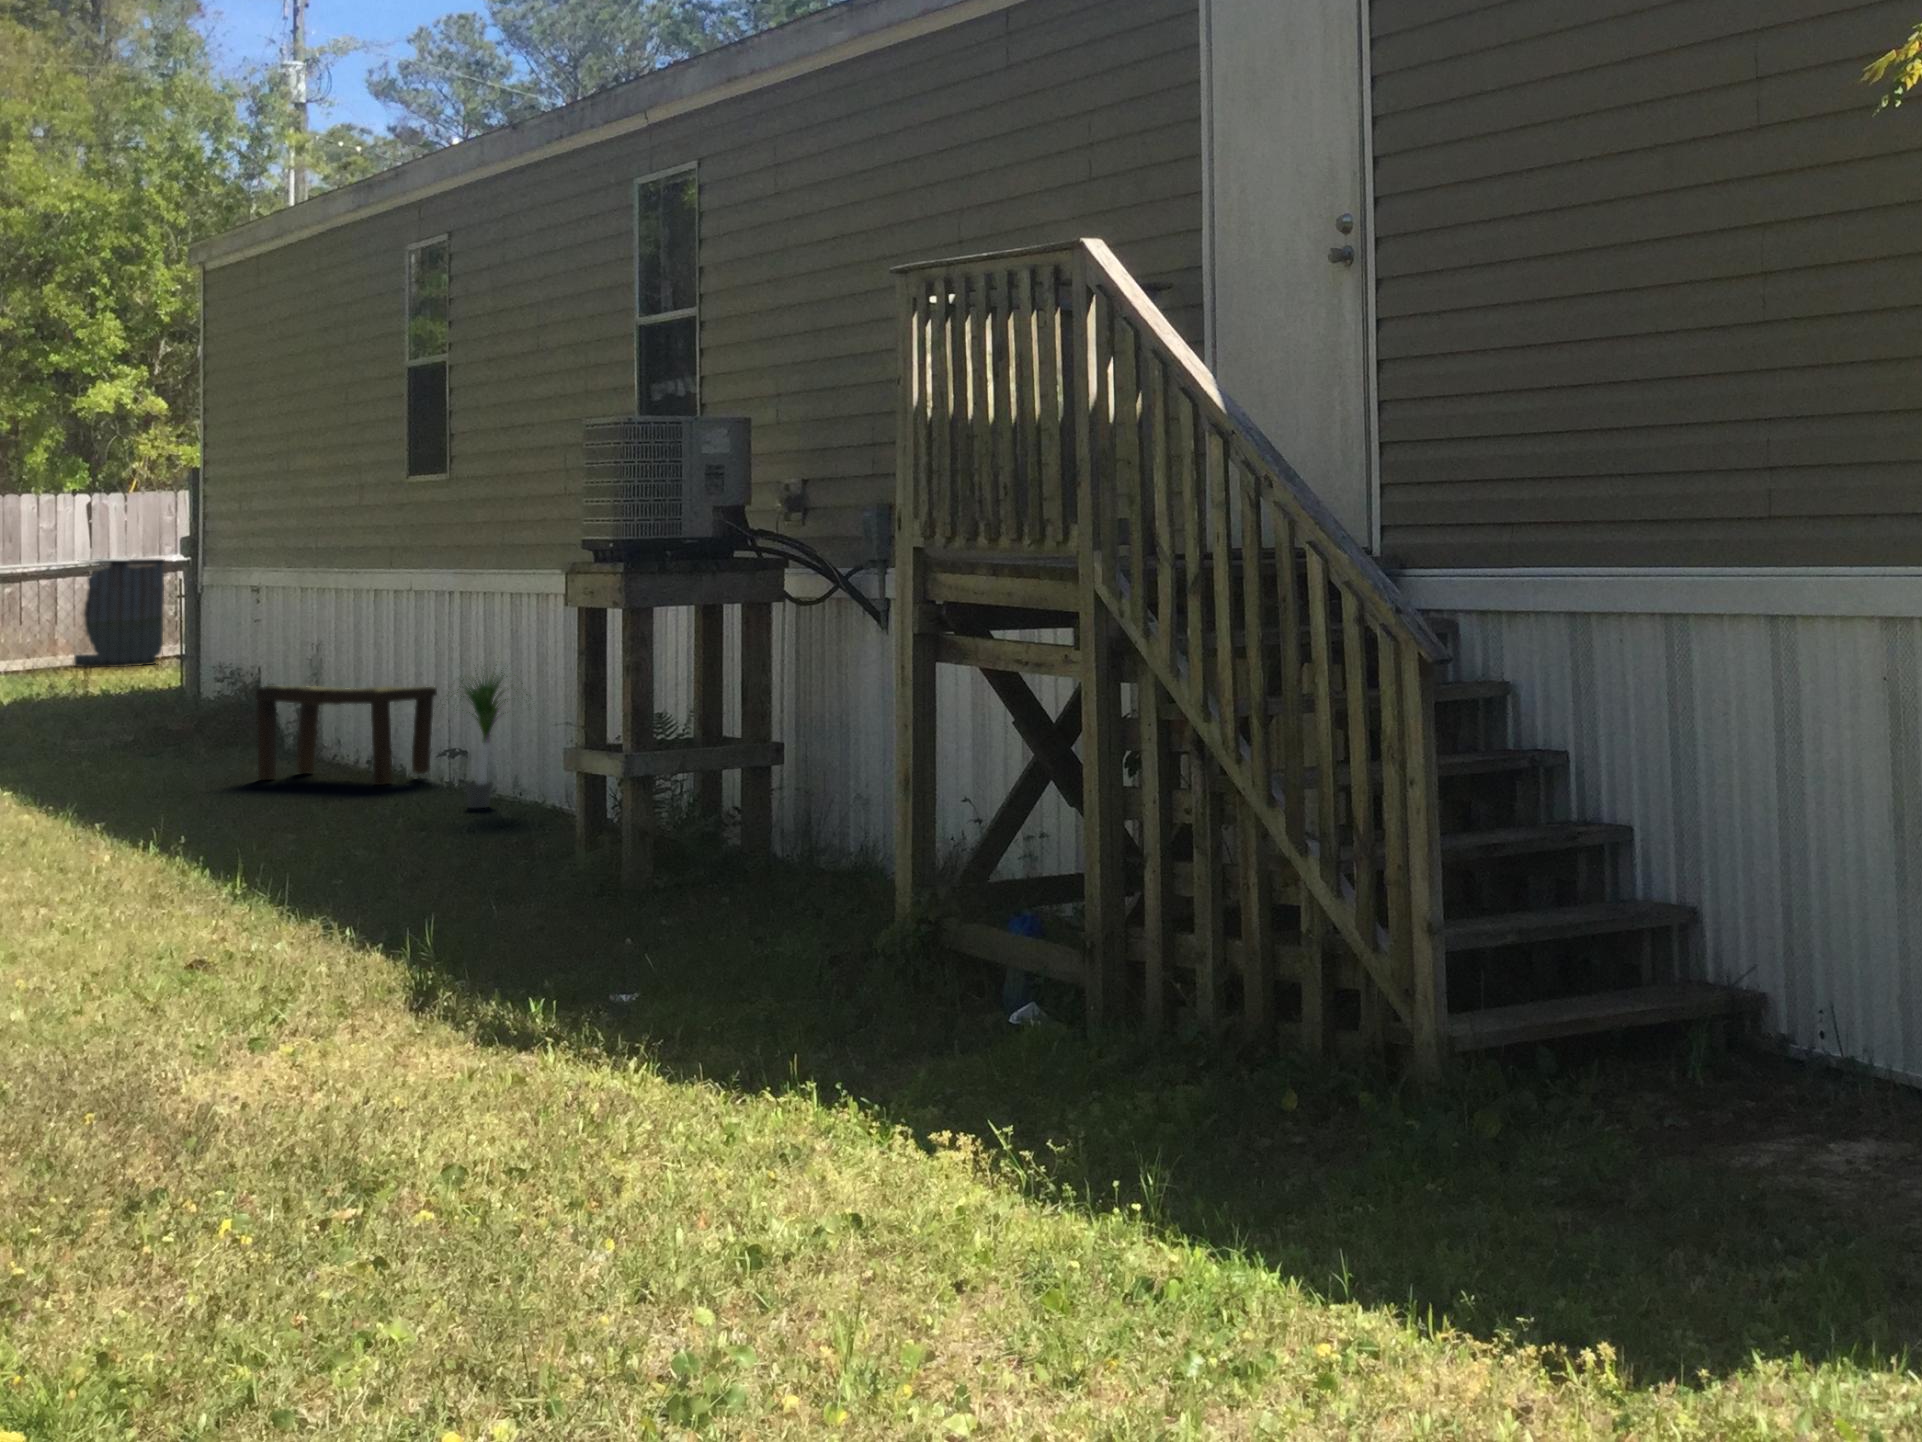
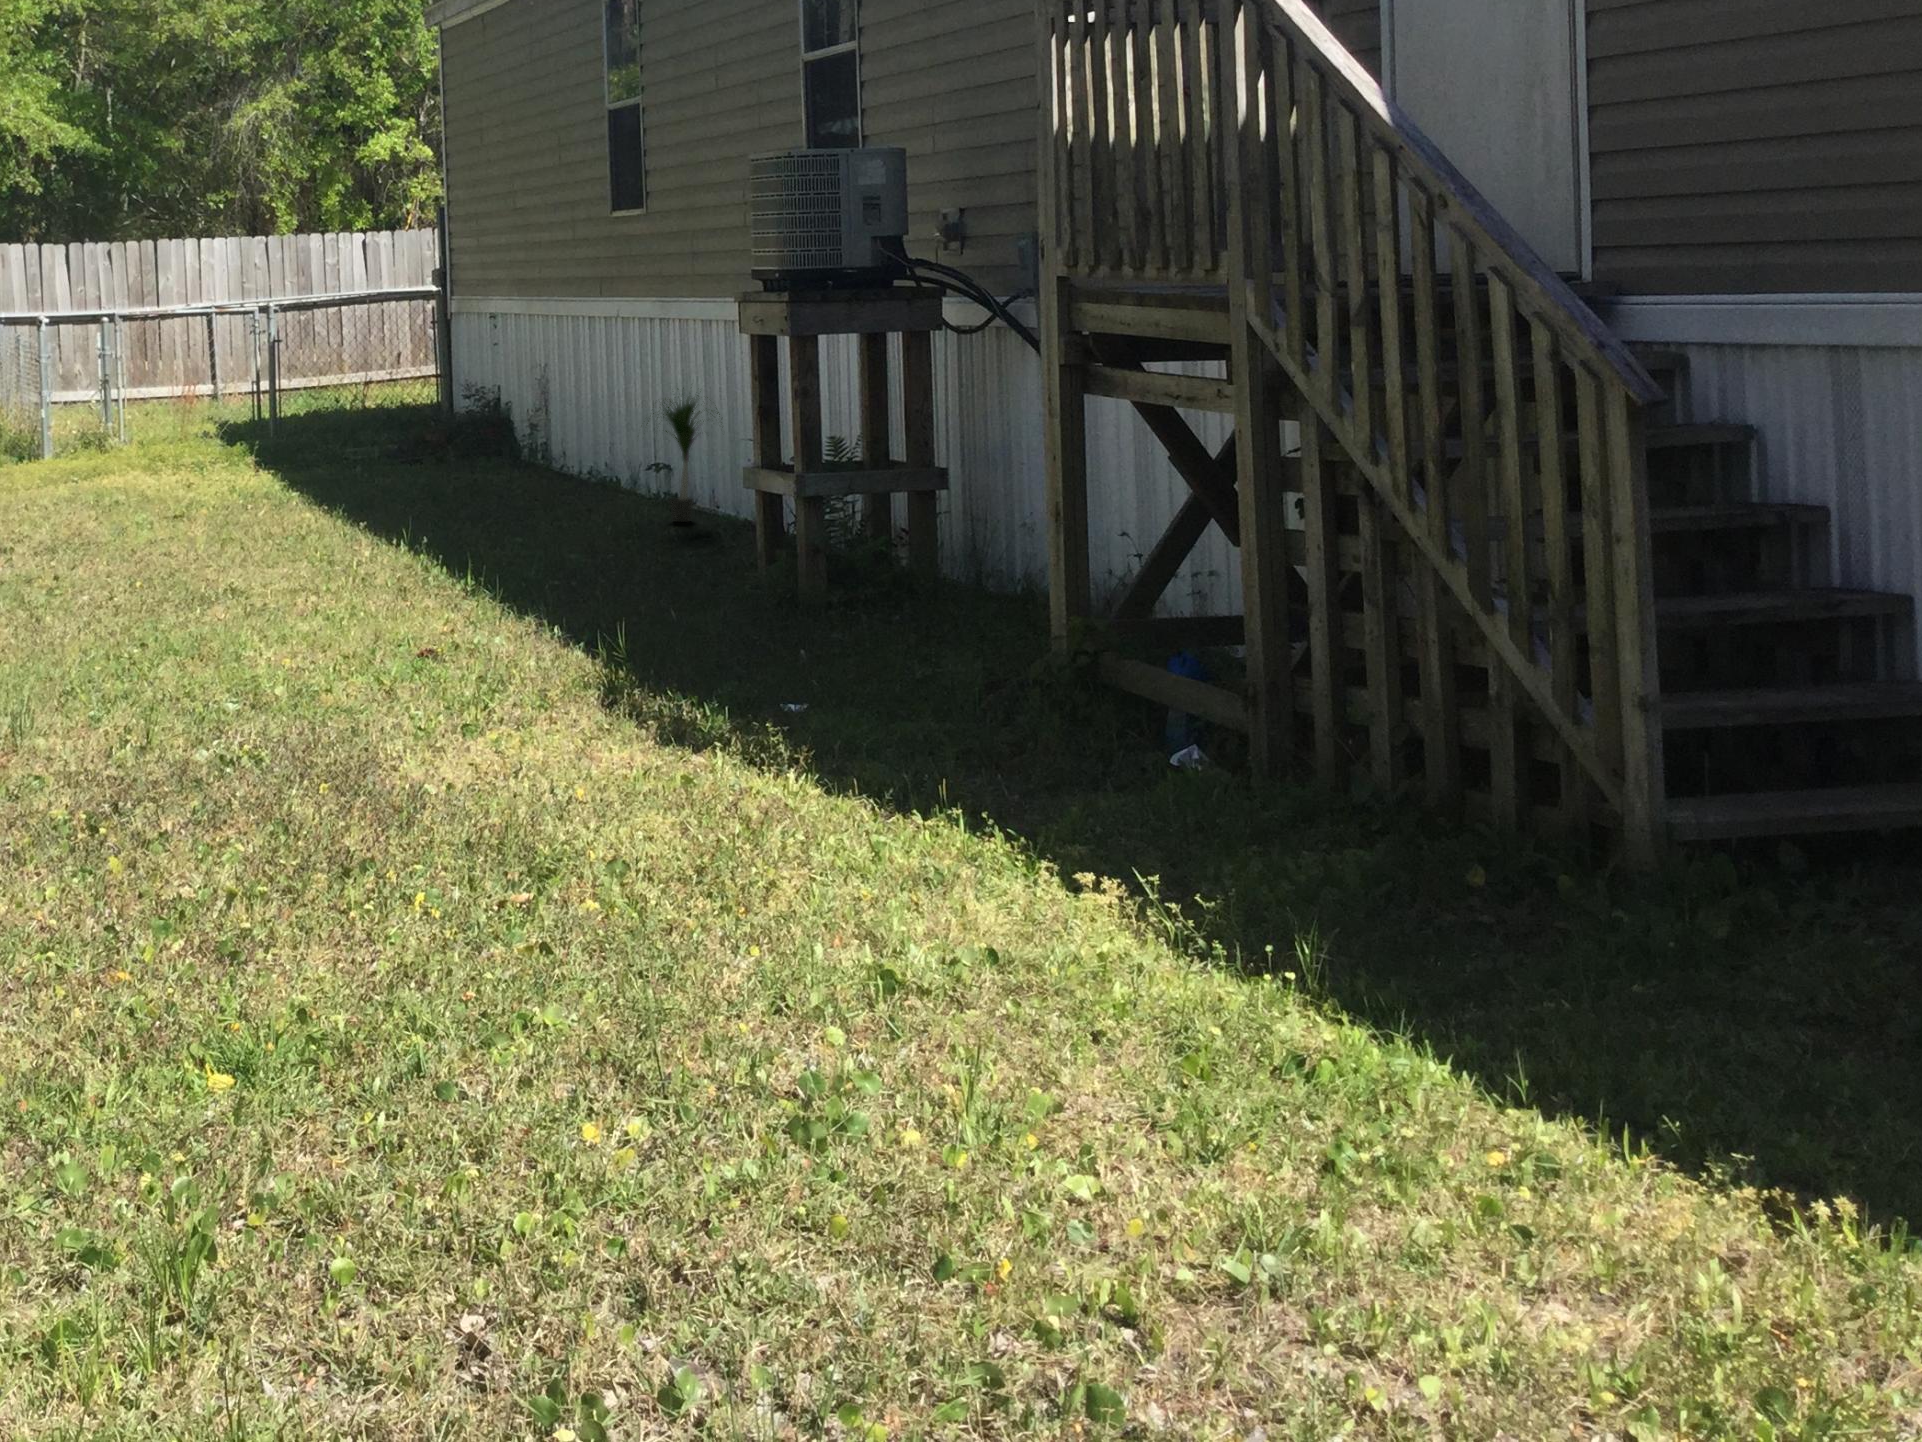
trash can: present [74,559,164,667] -> none [362,291,435,387]
bench: present [256,685,437,785] -> none [493,405,645,498]

